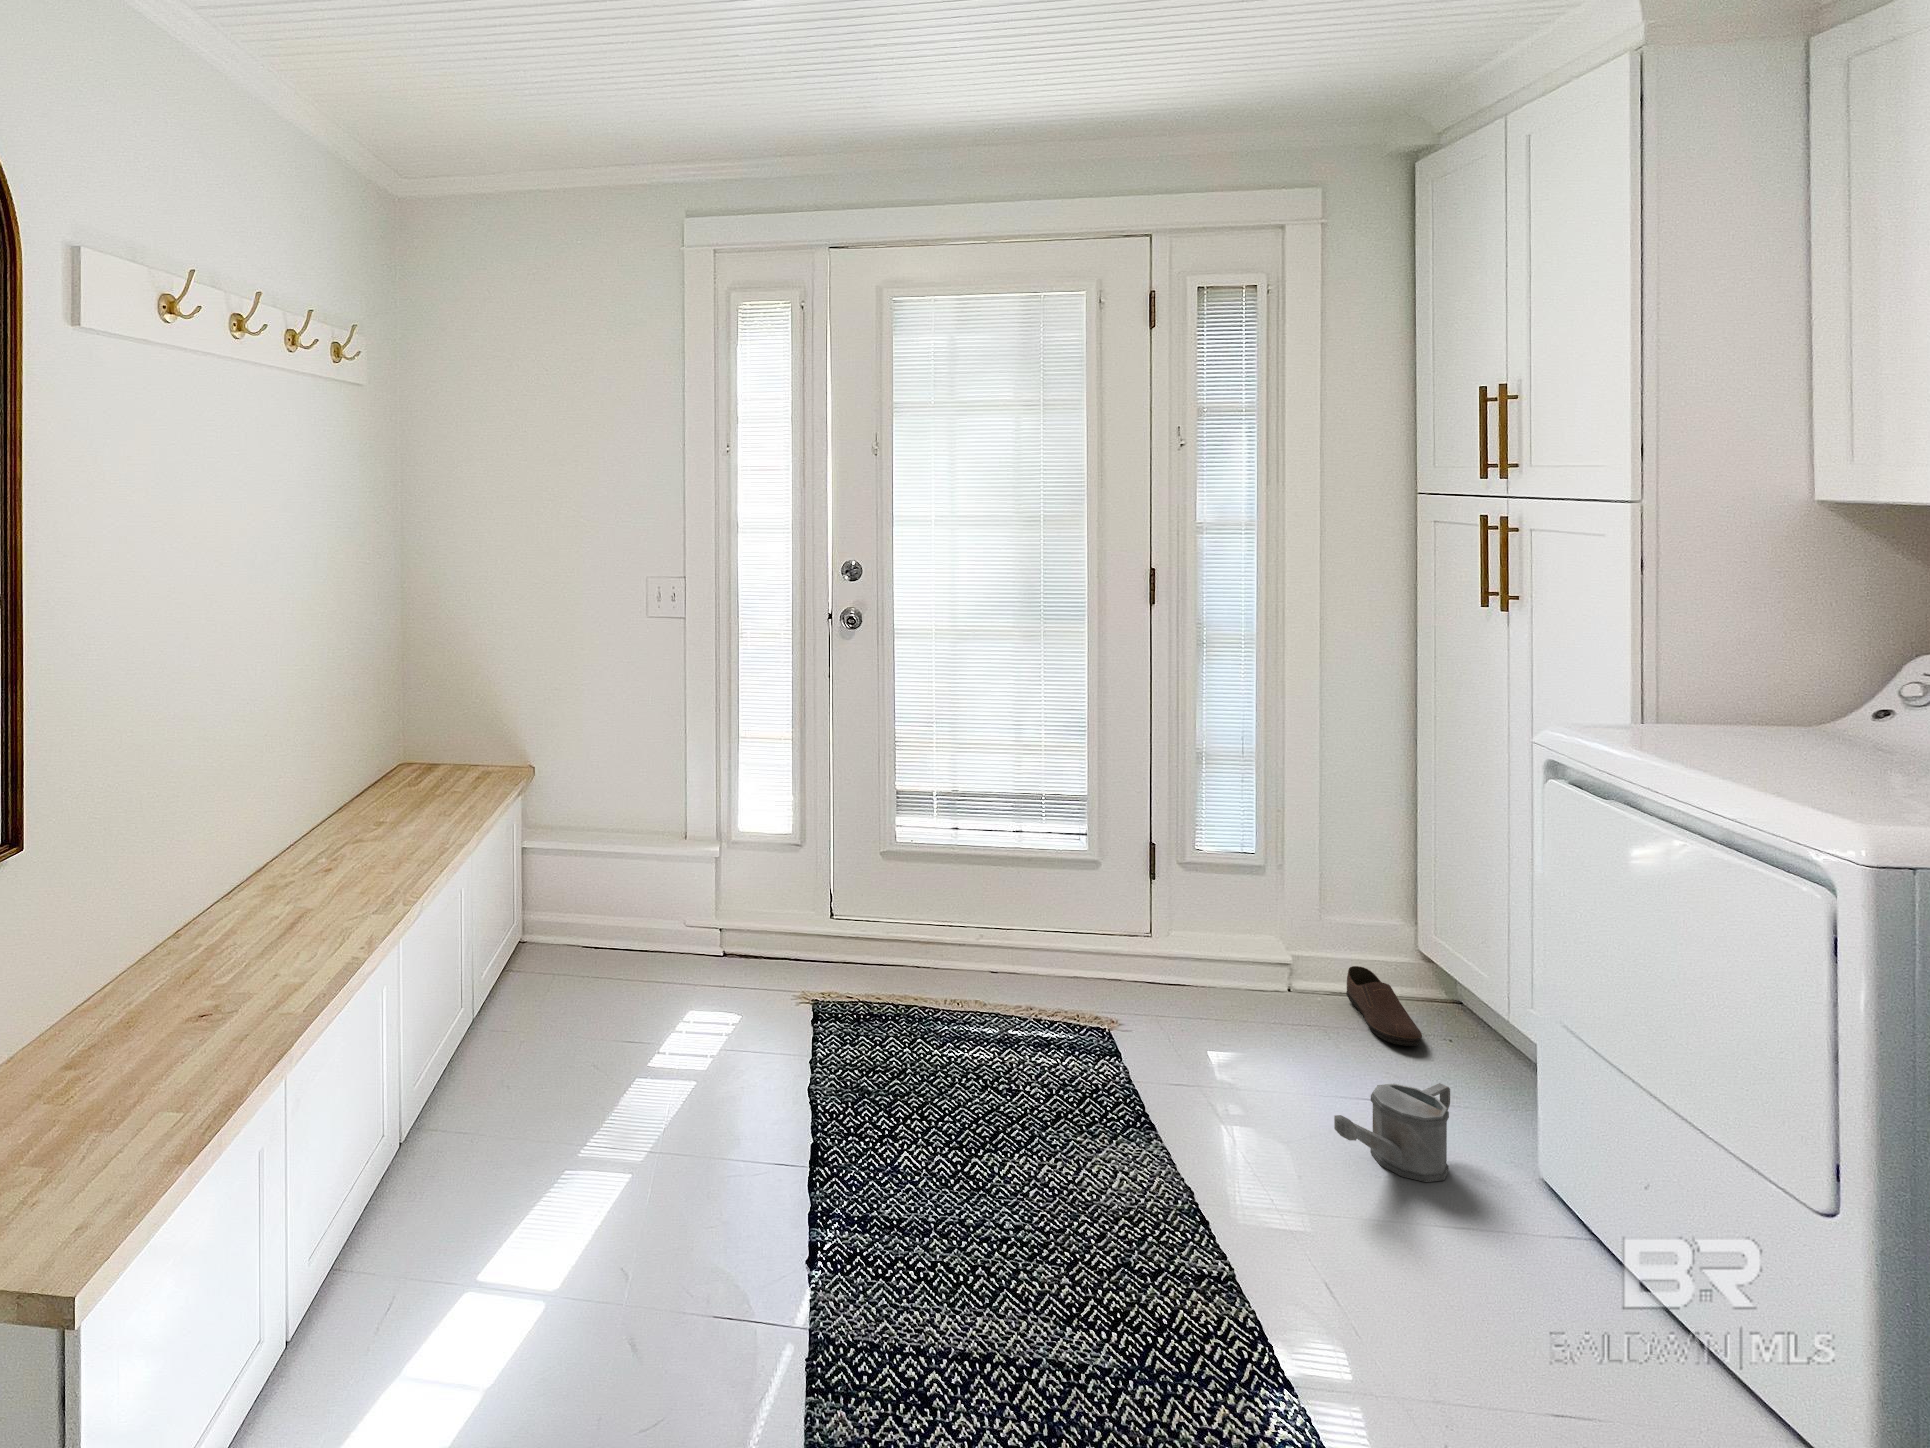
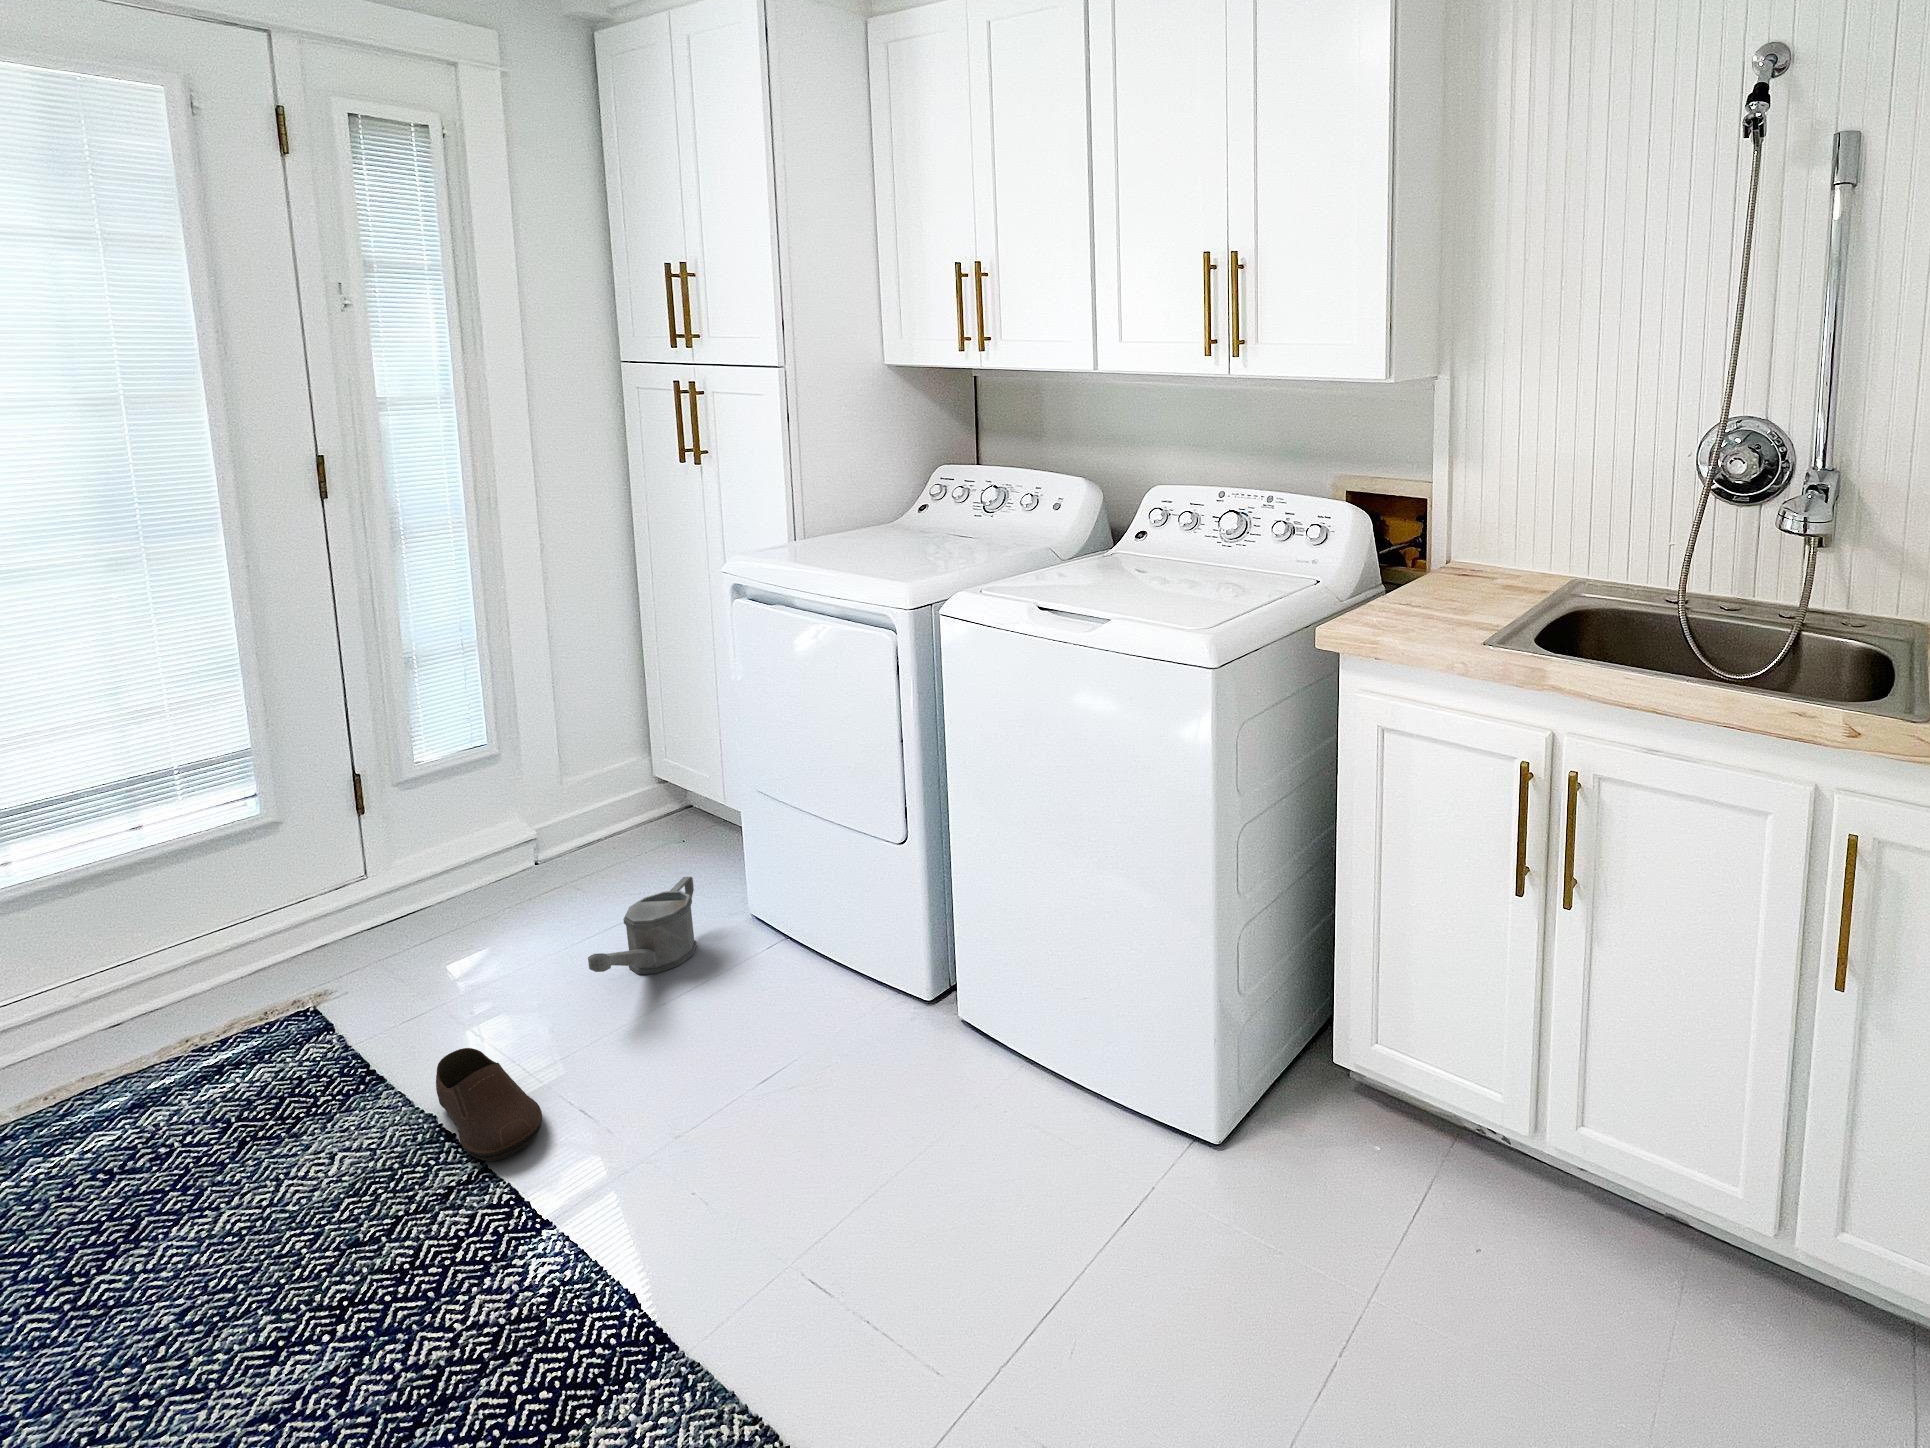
shoe: present [1346,966,1422,1046] -> present [436,1048,542,1161]

